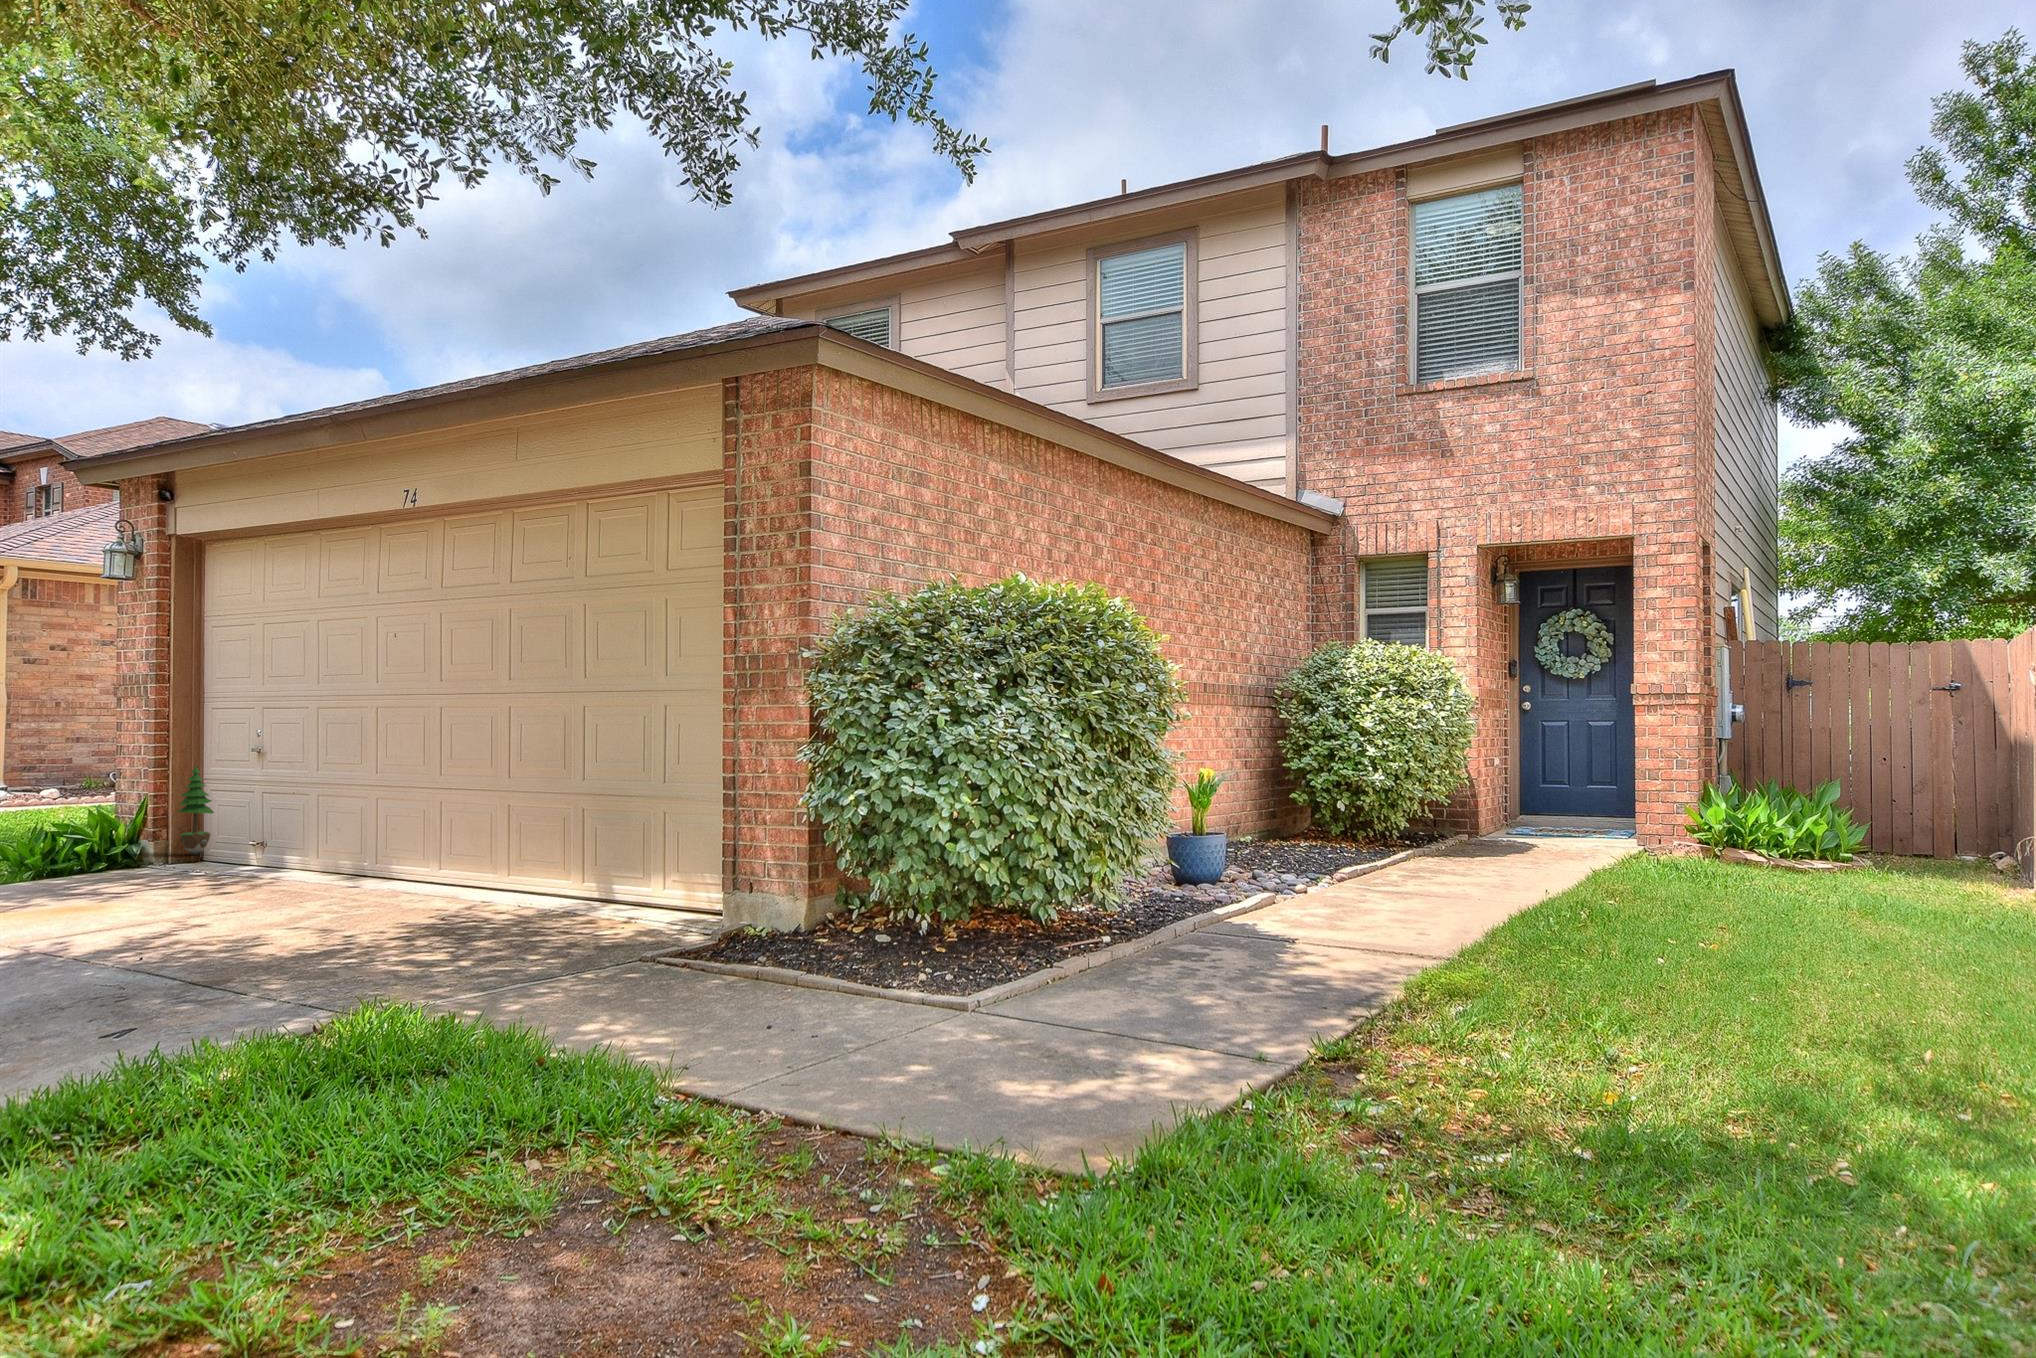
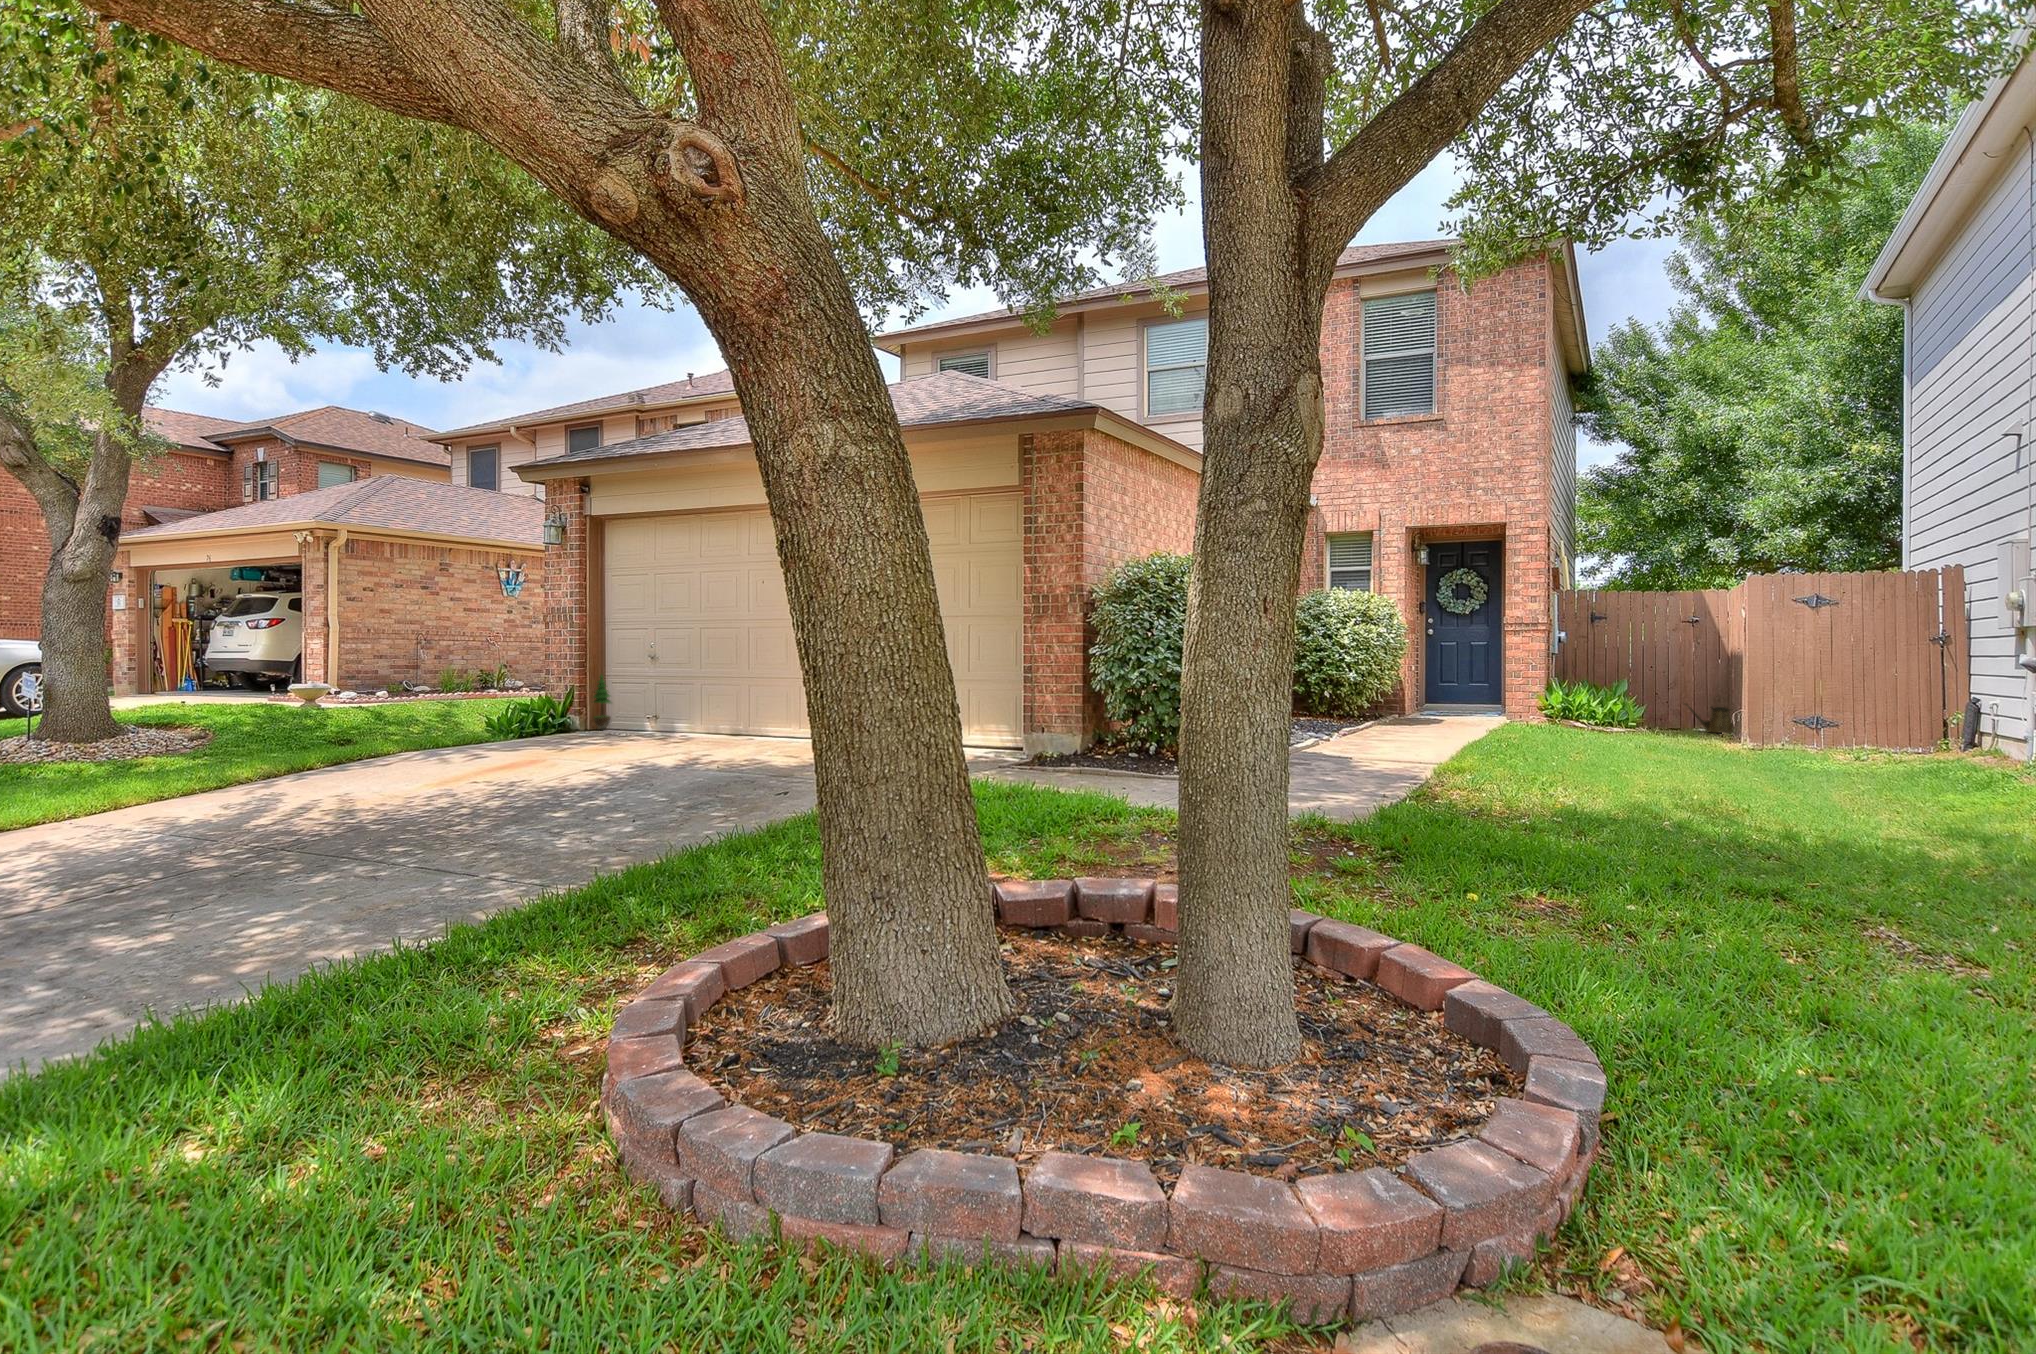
watering can: none [1921,826,2017,878] -> present [1687,705,1737,733]

